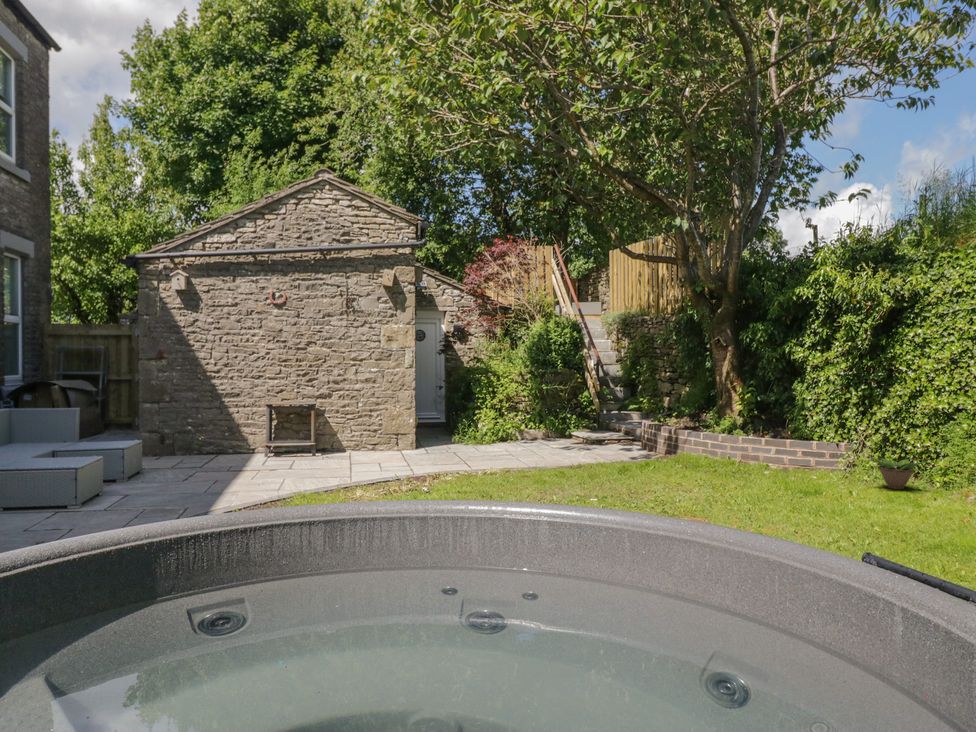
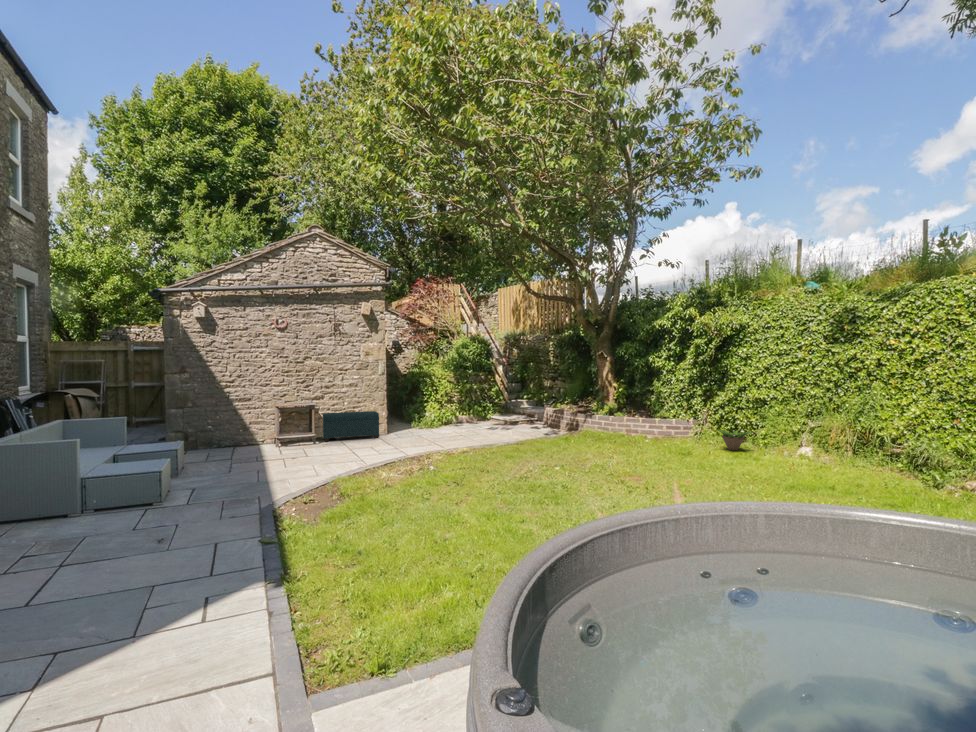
bench: none [326,417,400,454] -> present [323,411,379,442]

